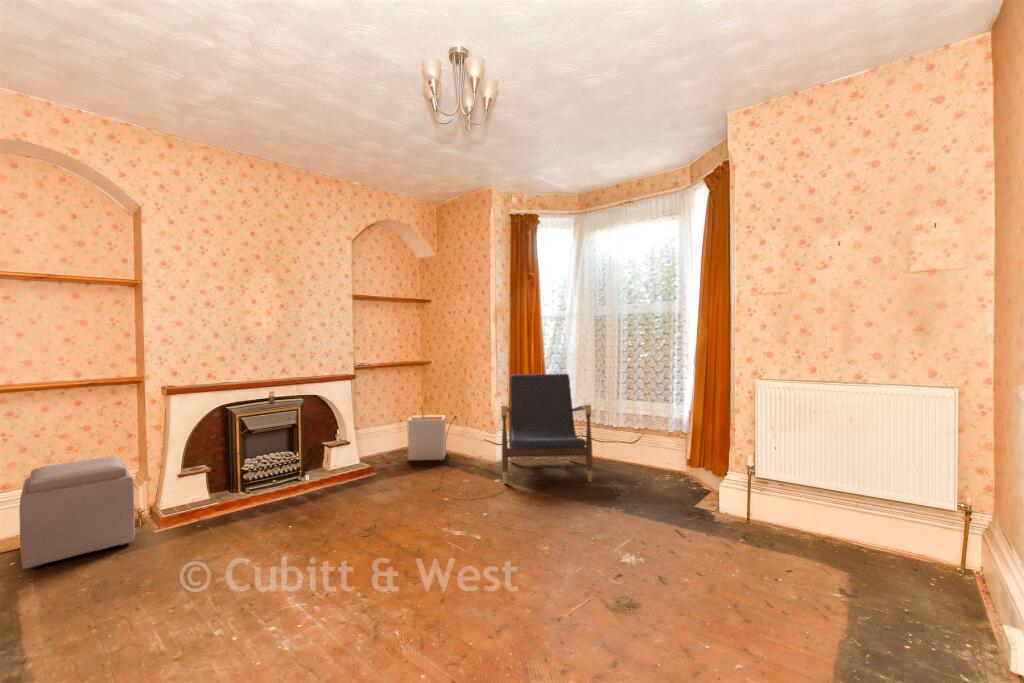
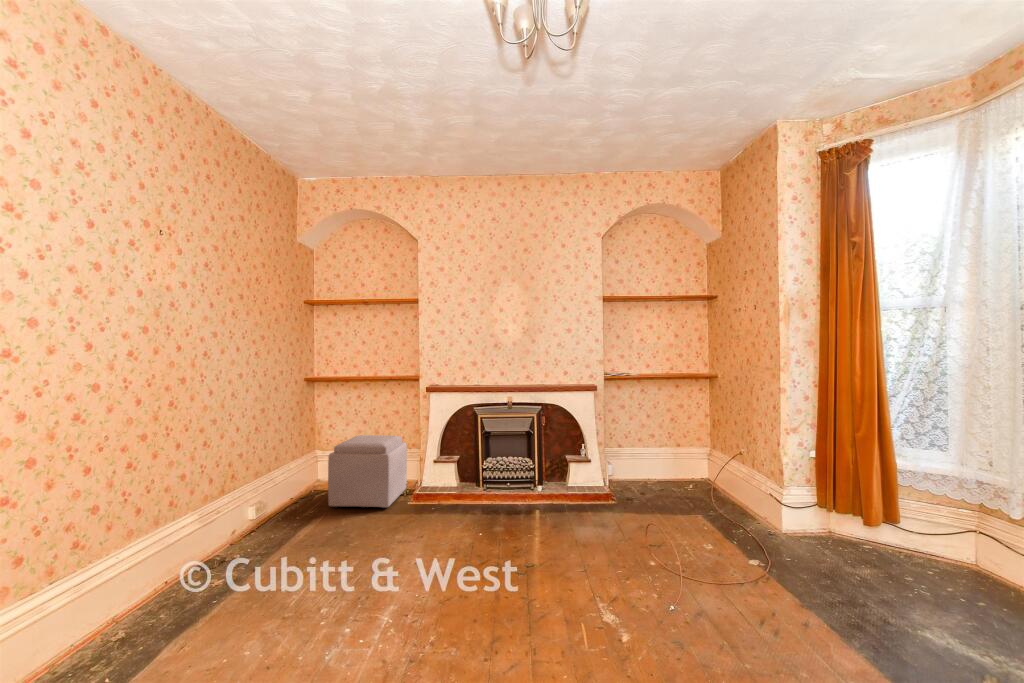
lounge chair: present [501,374,593,484] -> none [759,402,962,639]
storage bin: present [407,415,446,460] -> none [665,430,723,508]

